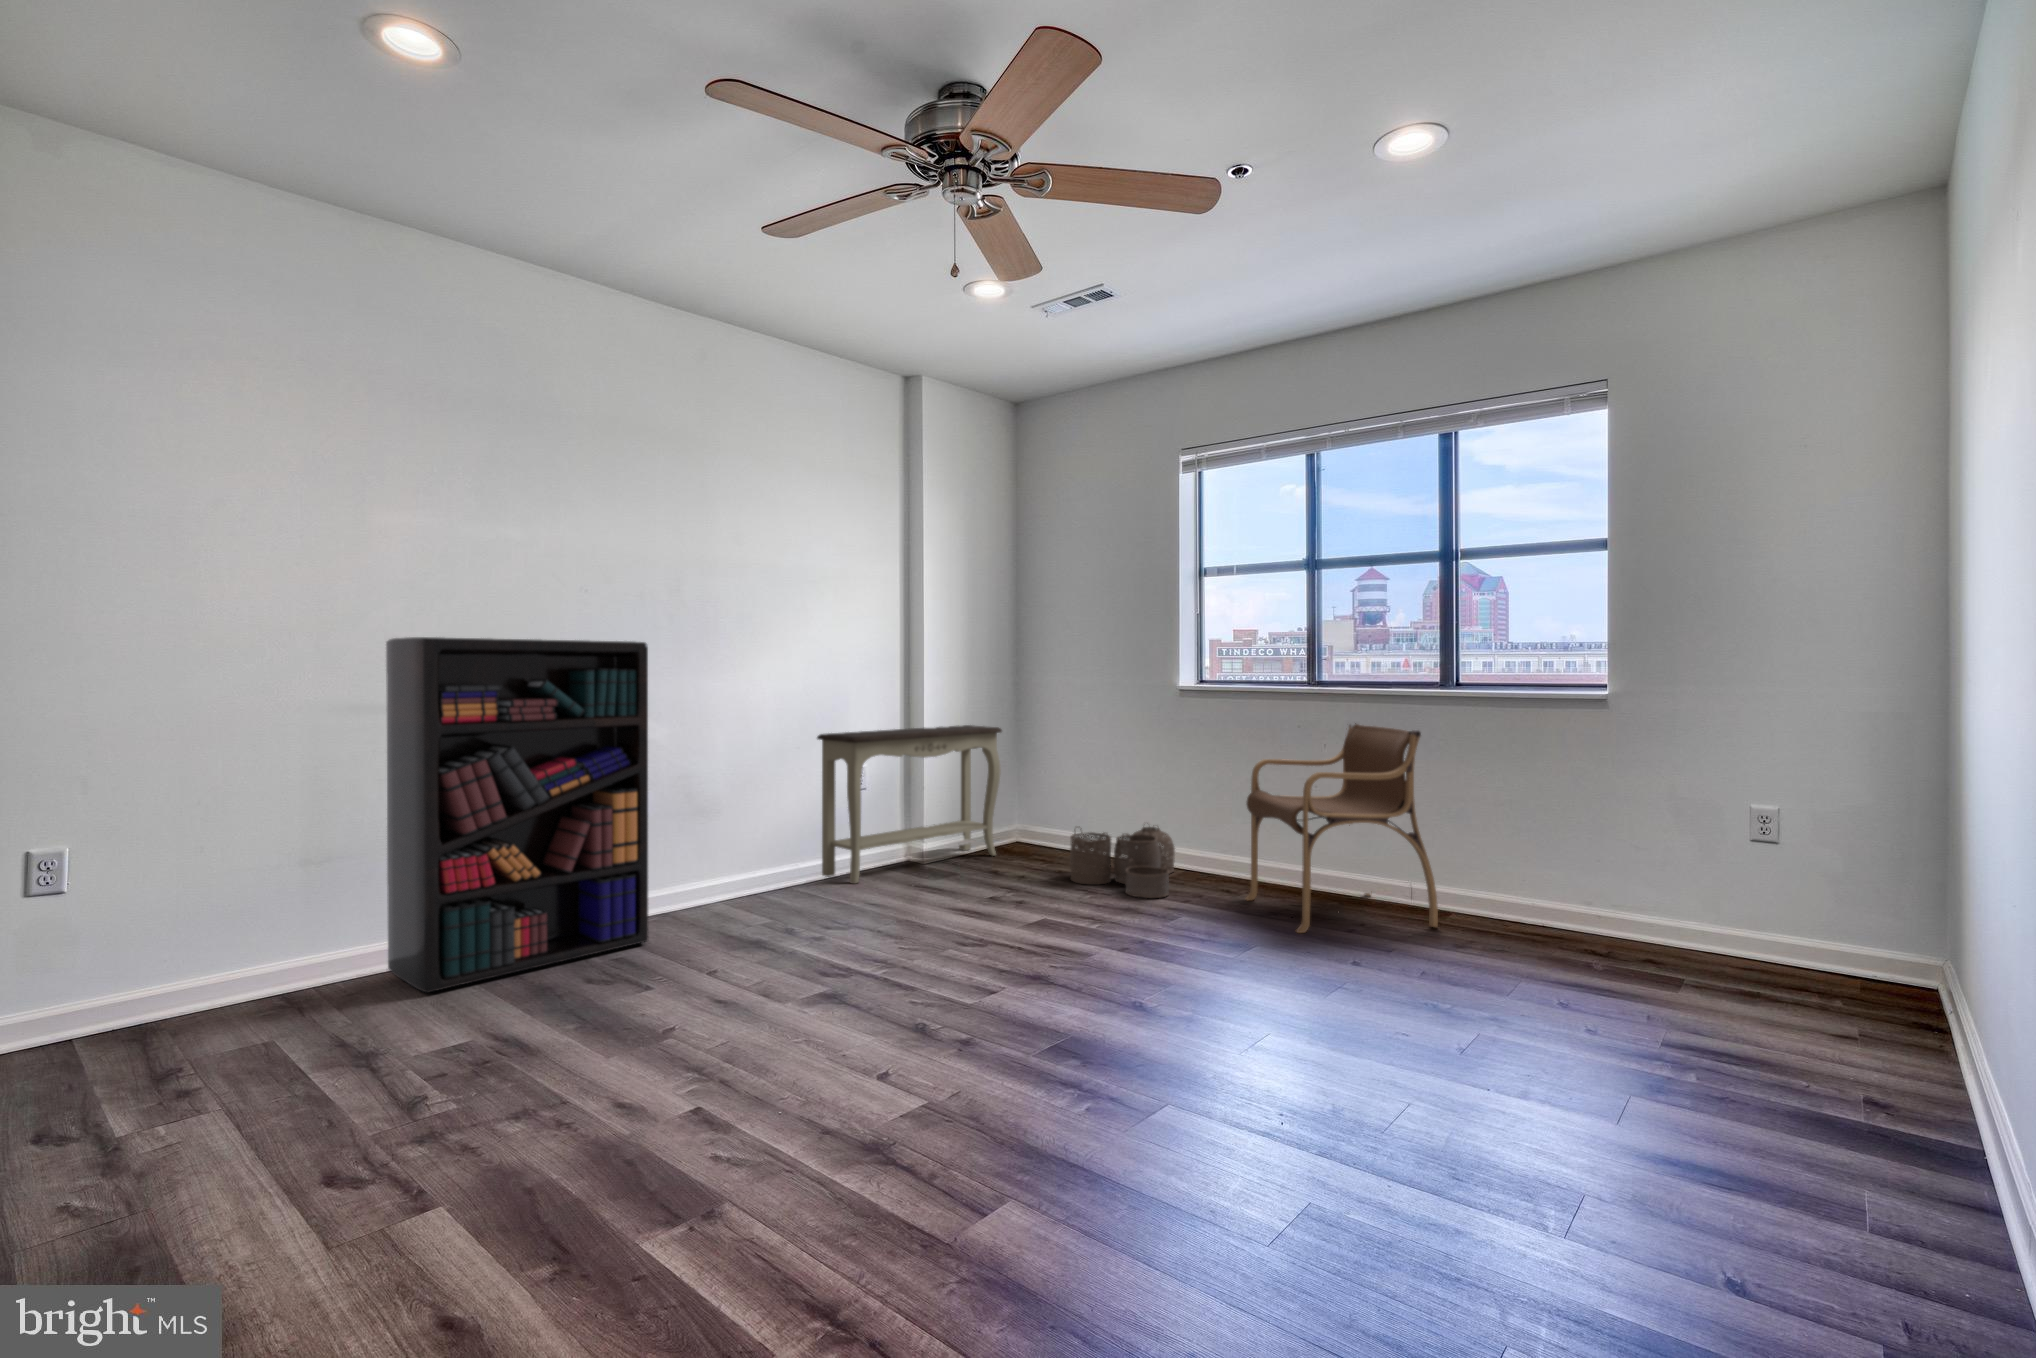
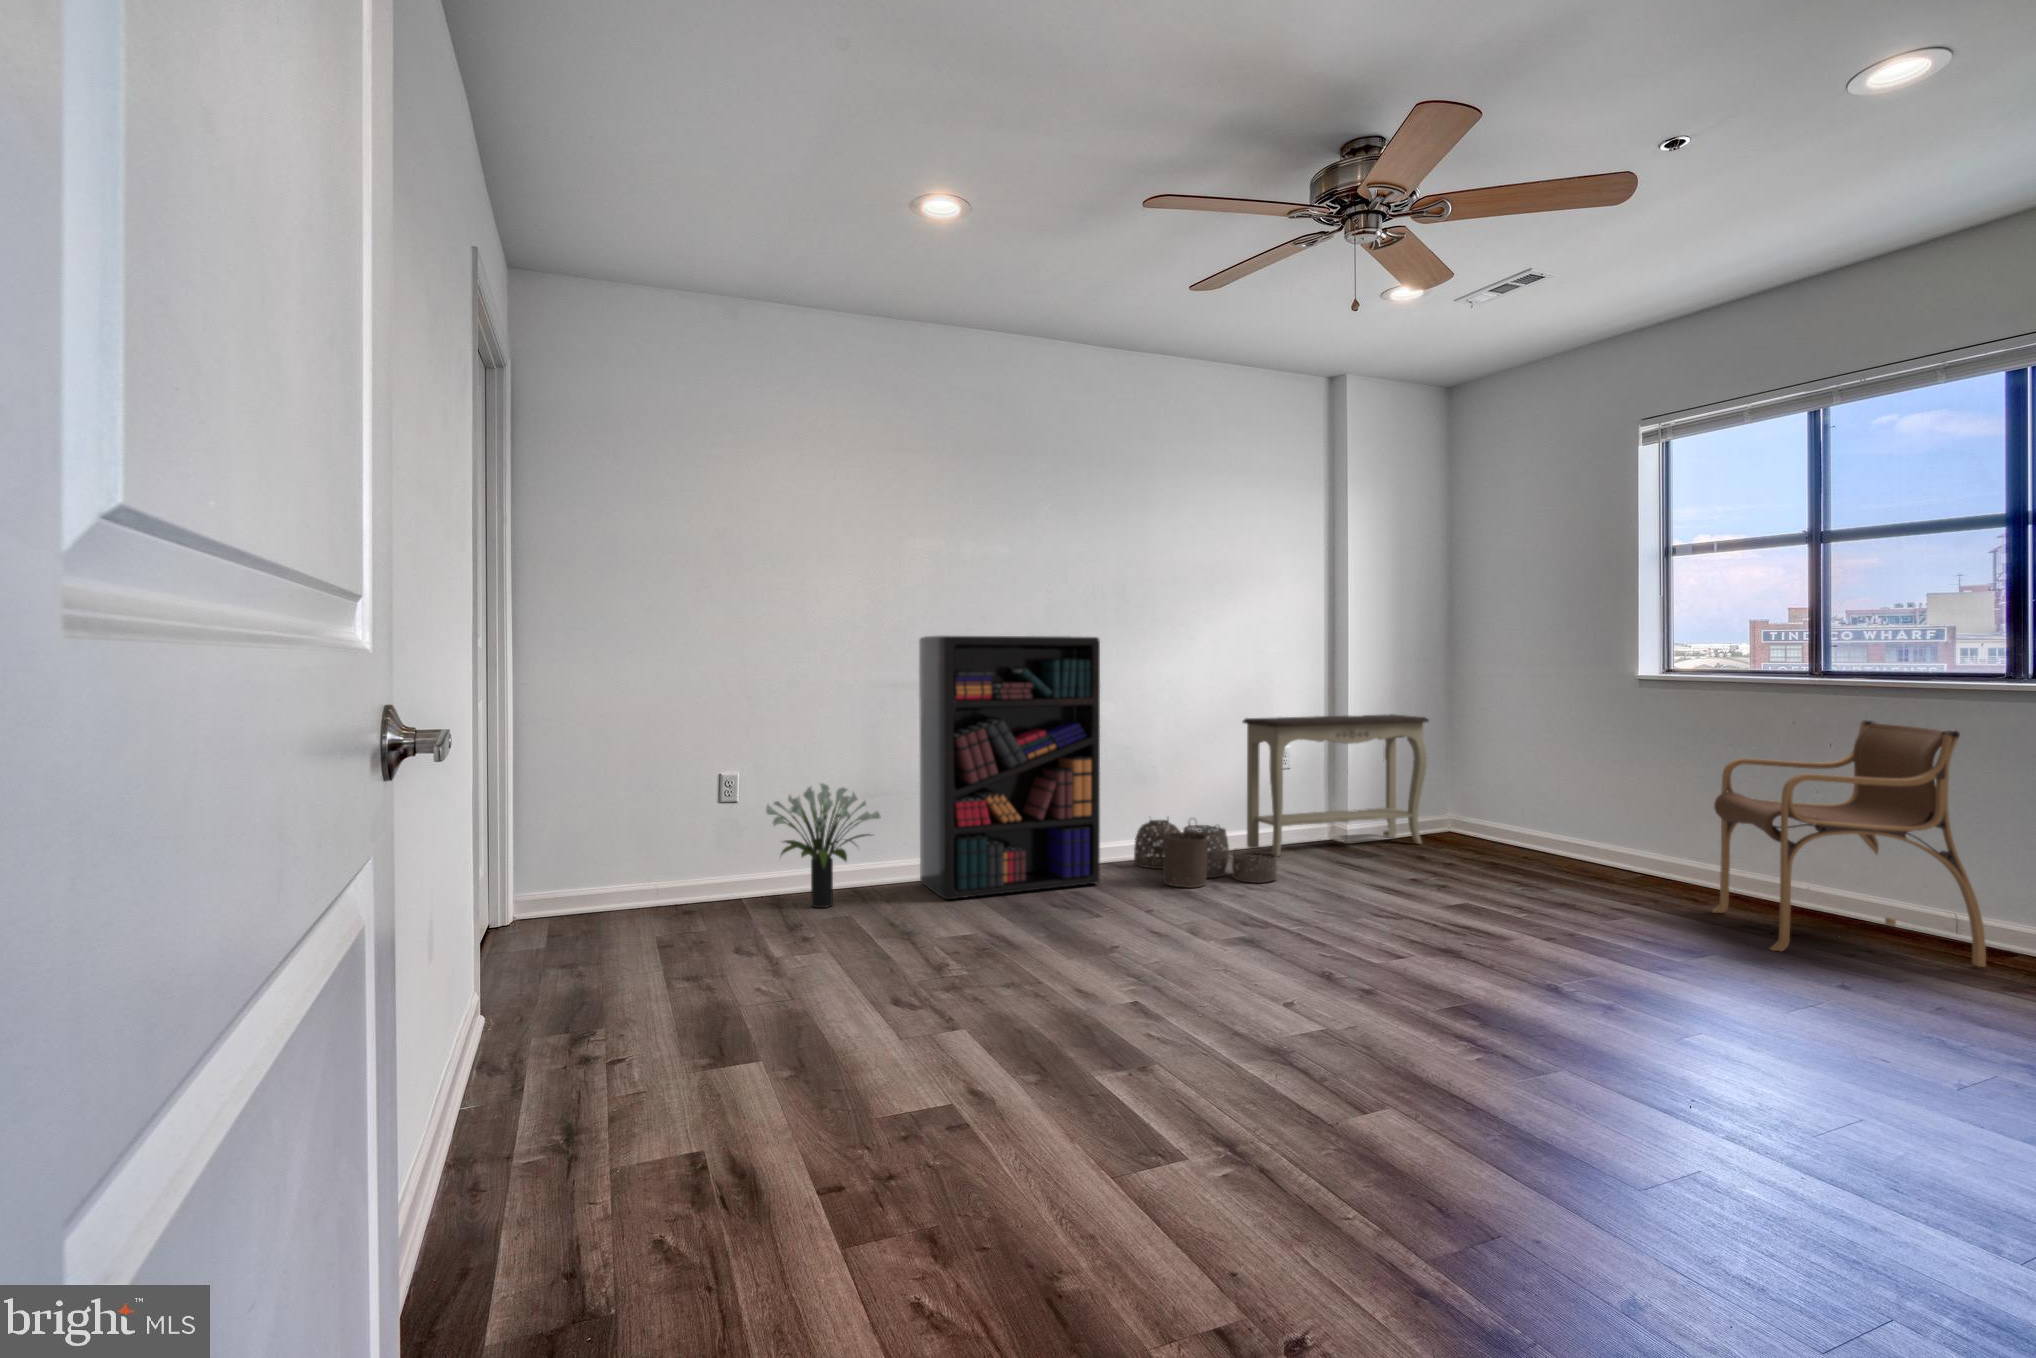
woven basket: present [1070,827,1175,898] -> present [1134,820,1277,888]
potted plant: none [102,851,318,1036] -> present [766,783,880,908]

